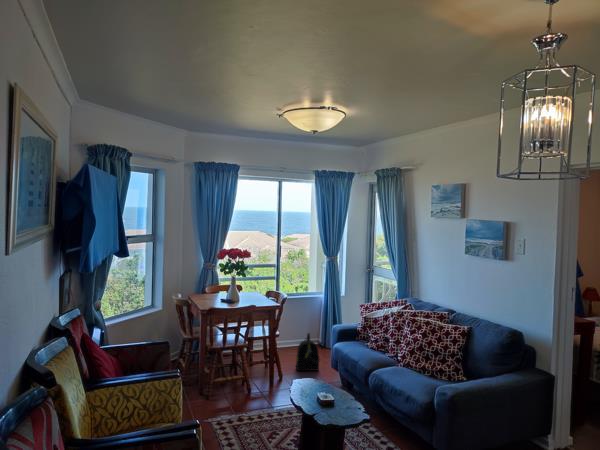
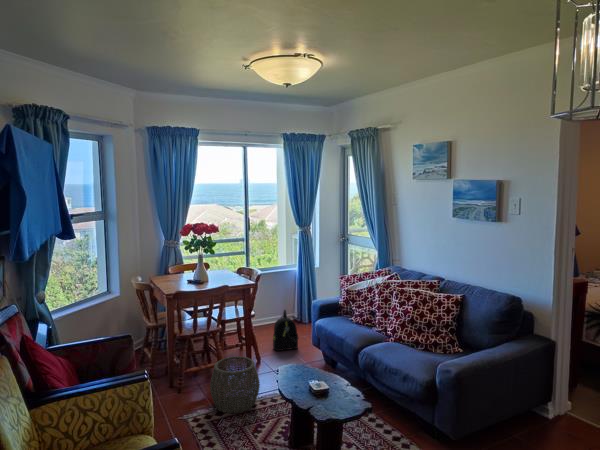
woven basket: none [234,370,278,421] -> present [210,356,260,413]

